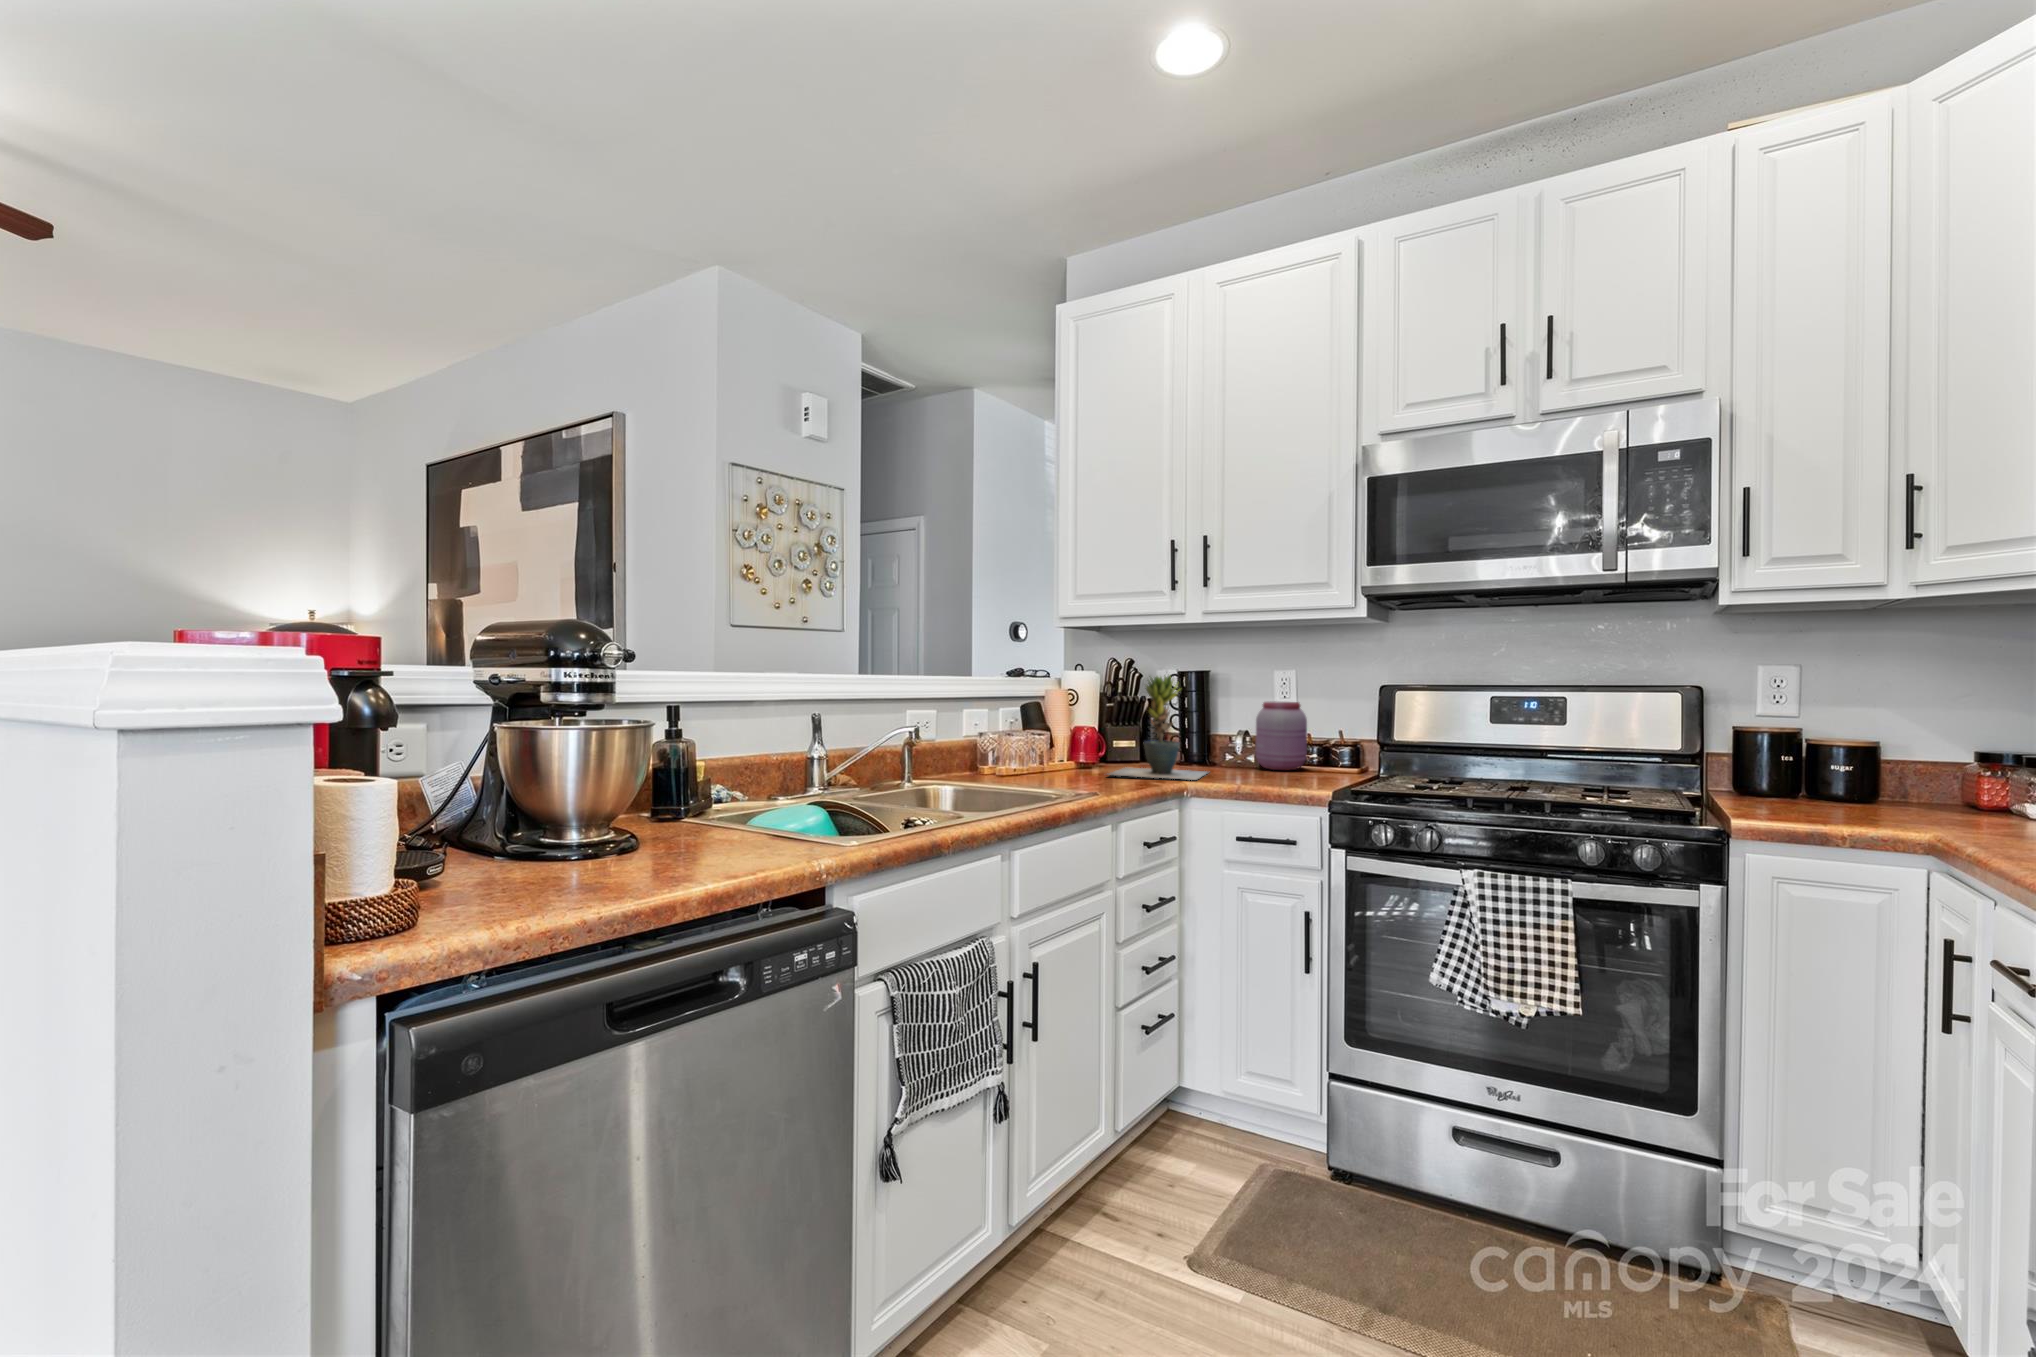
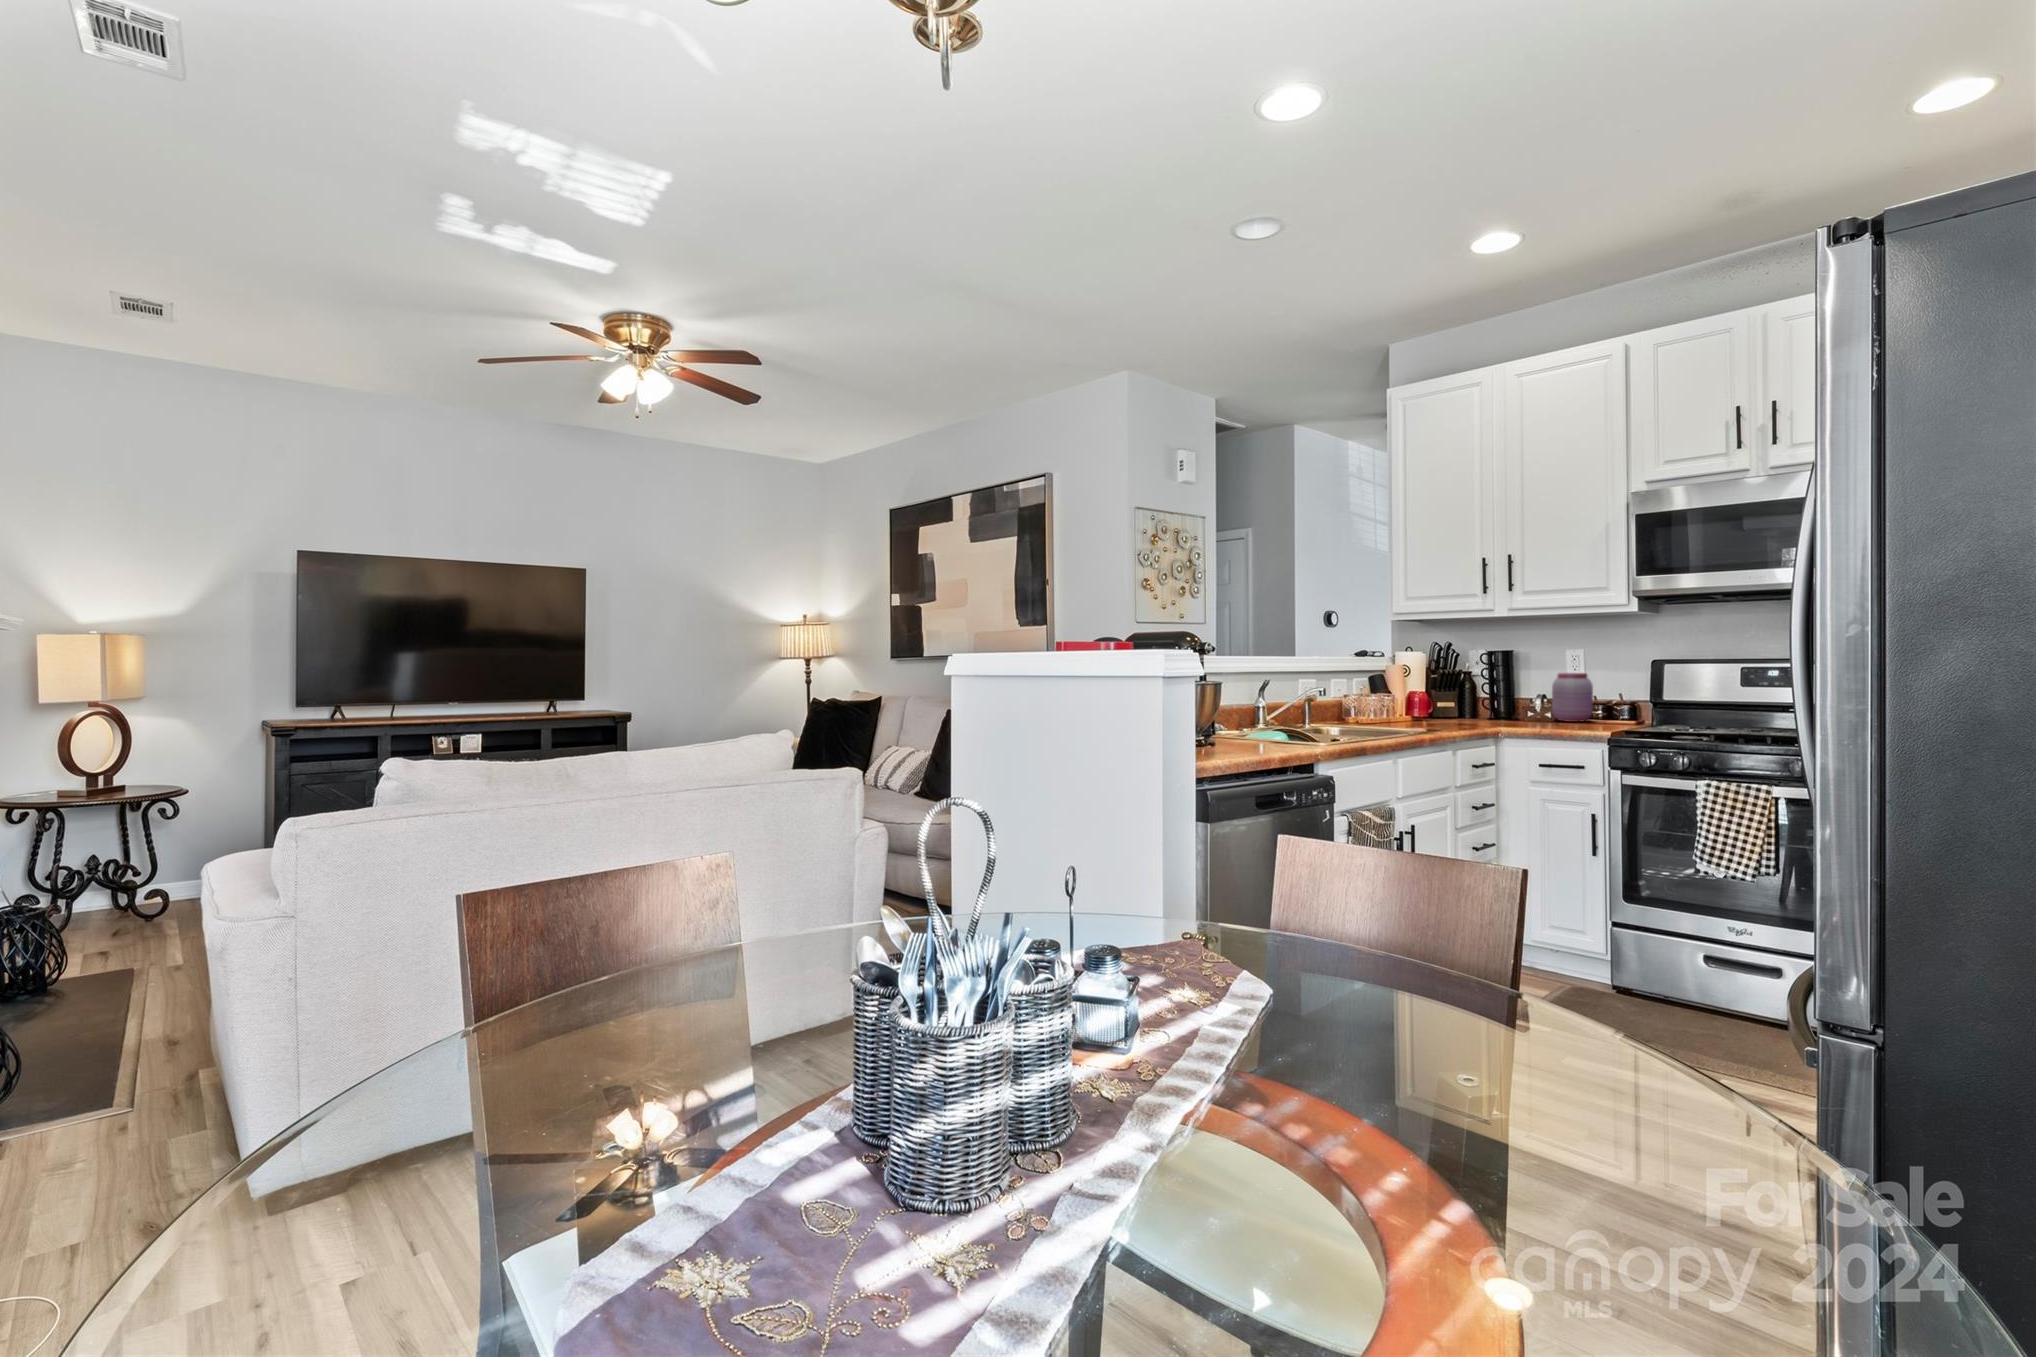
potted plant: present [1109,676,1207,780] -> none [1438,654,1517,727]

